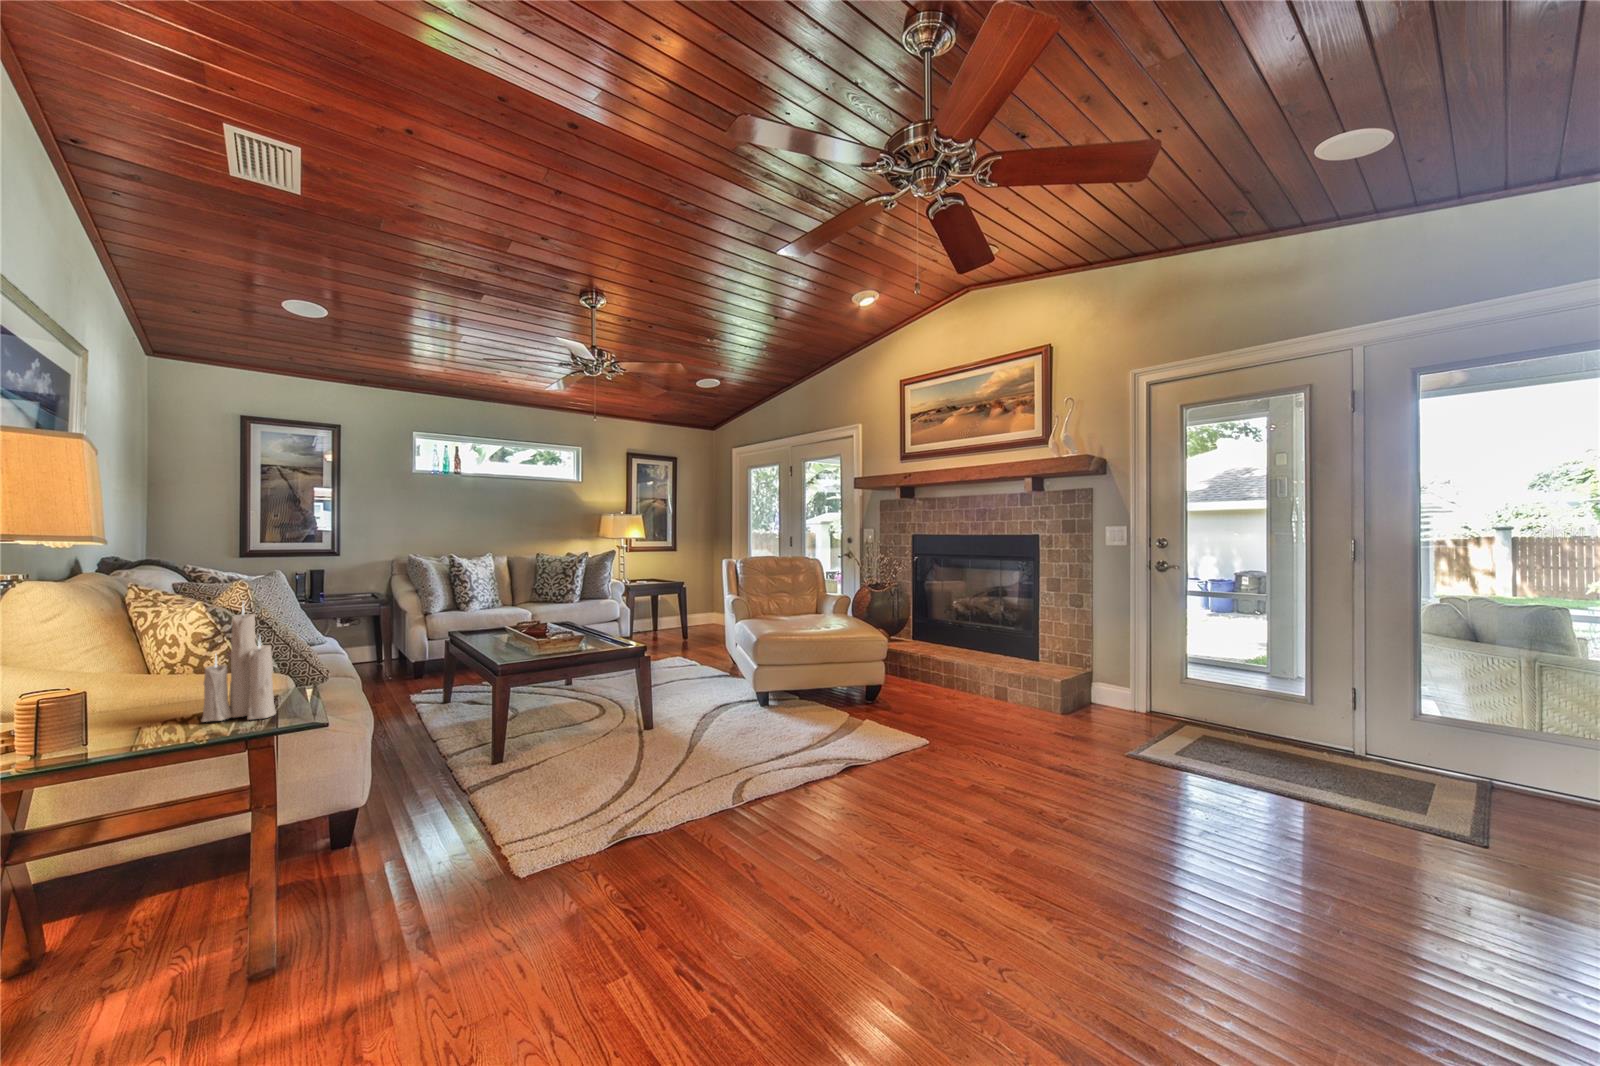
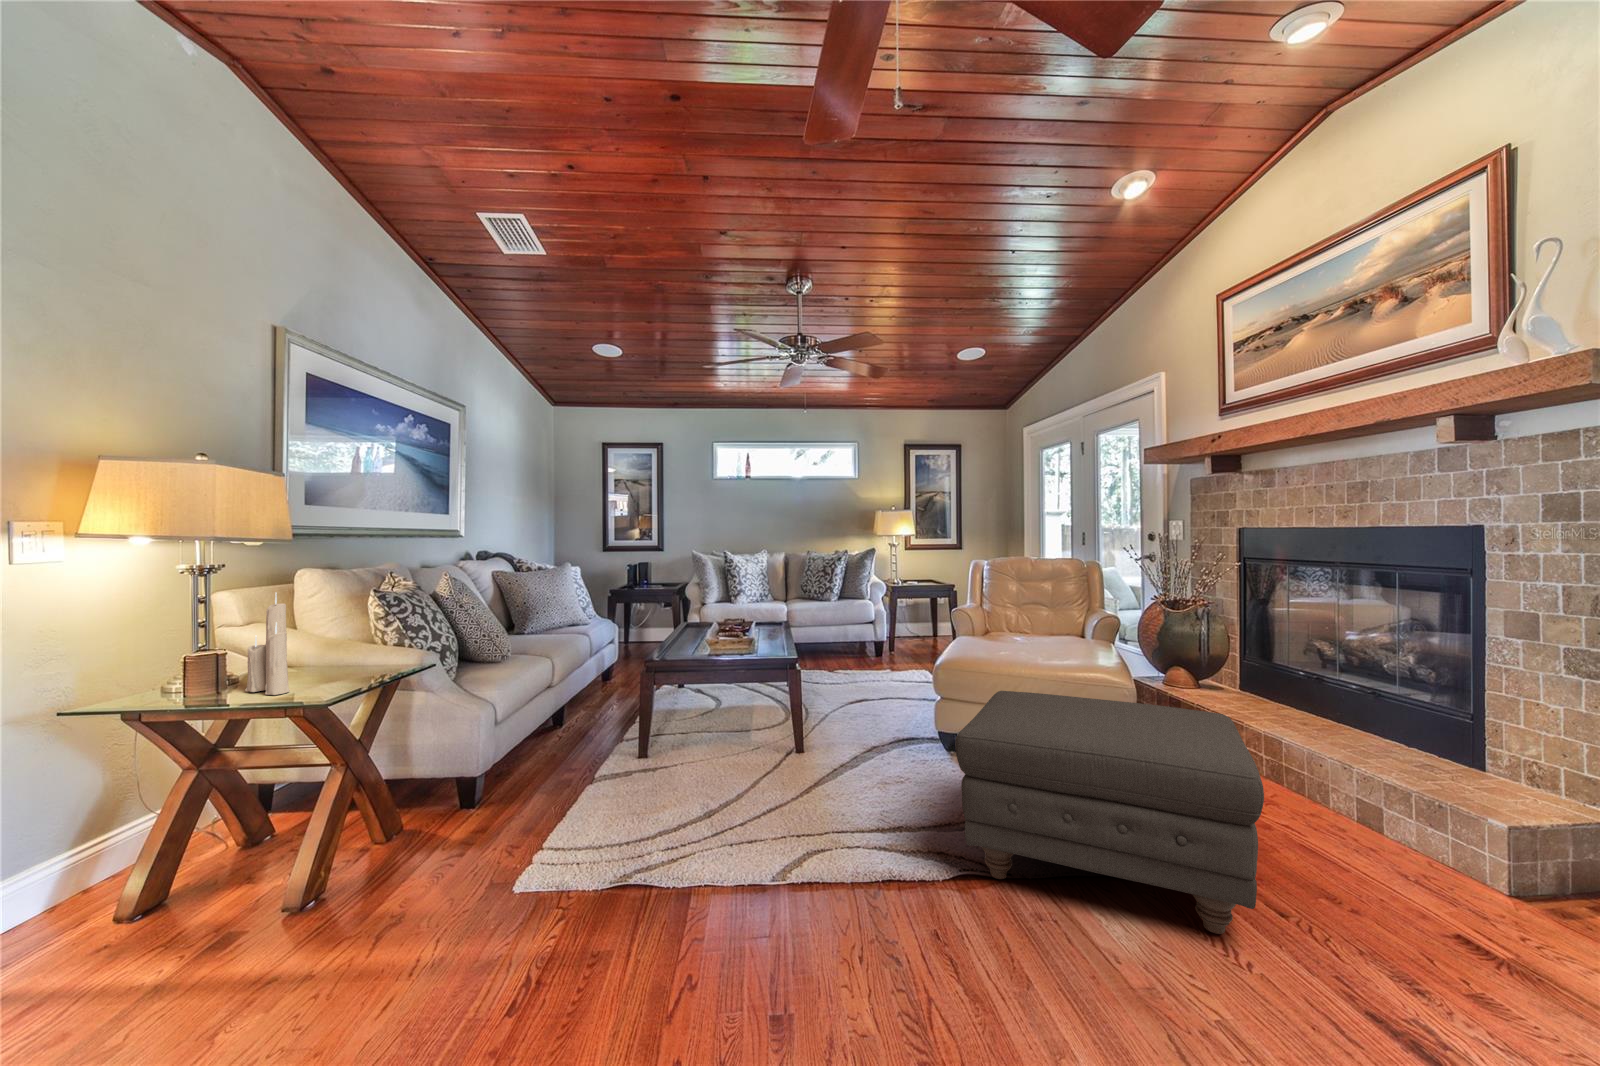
ottoman: none [831,643,1007,763] -> present [955,691,1264,934]

